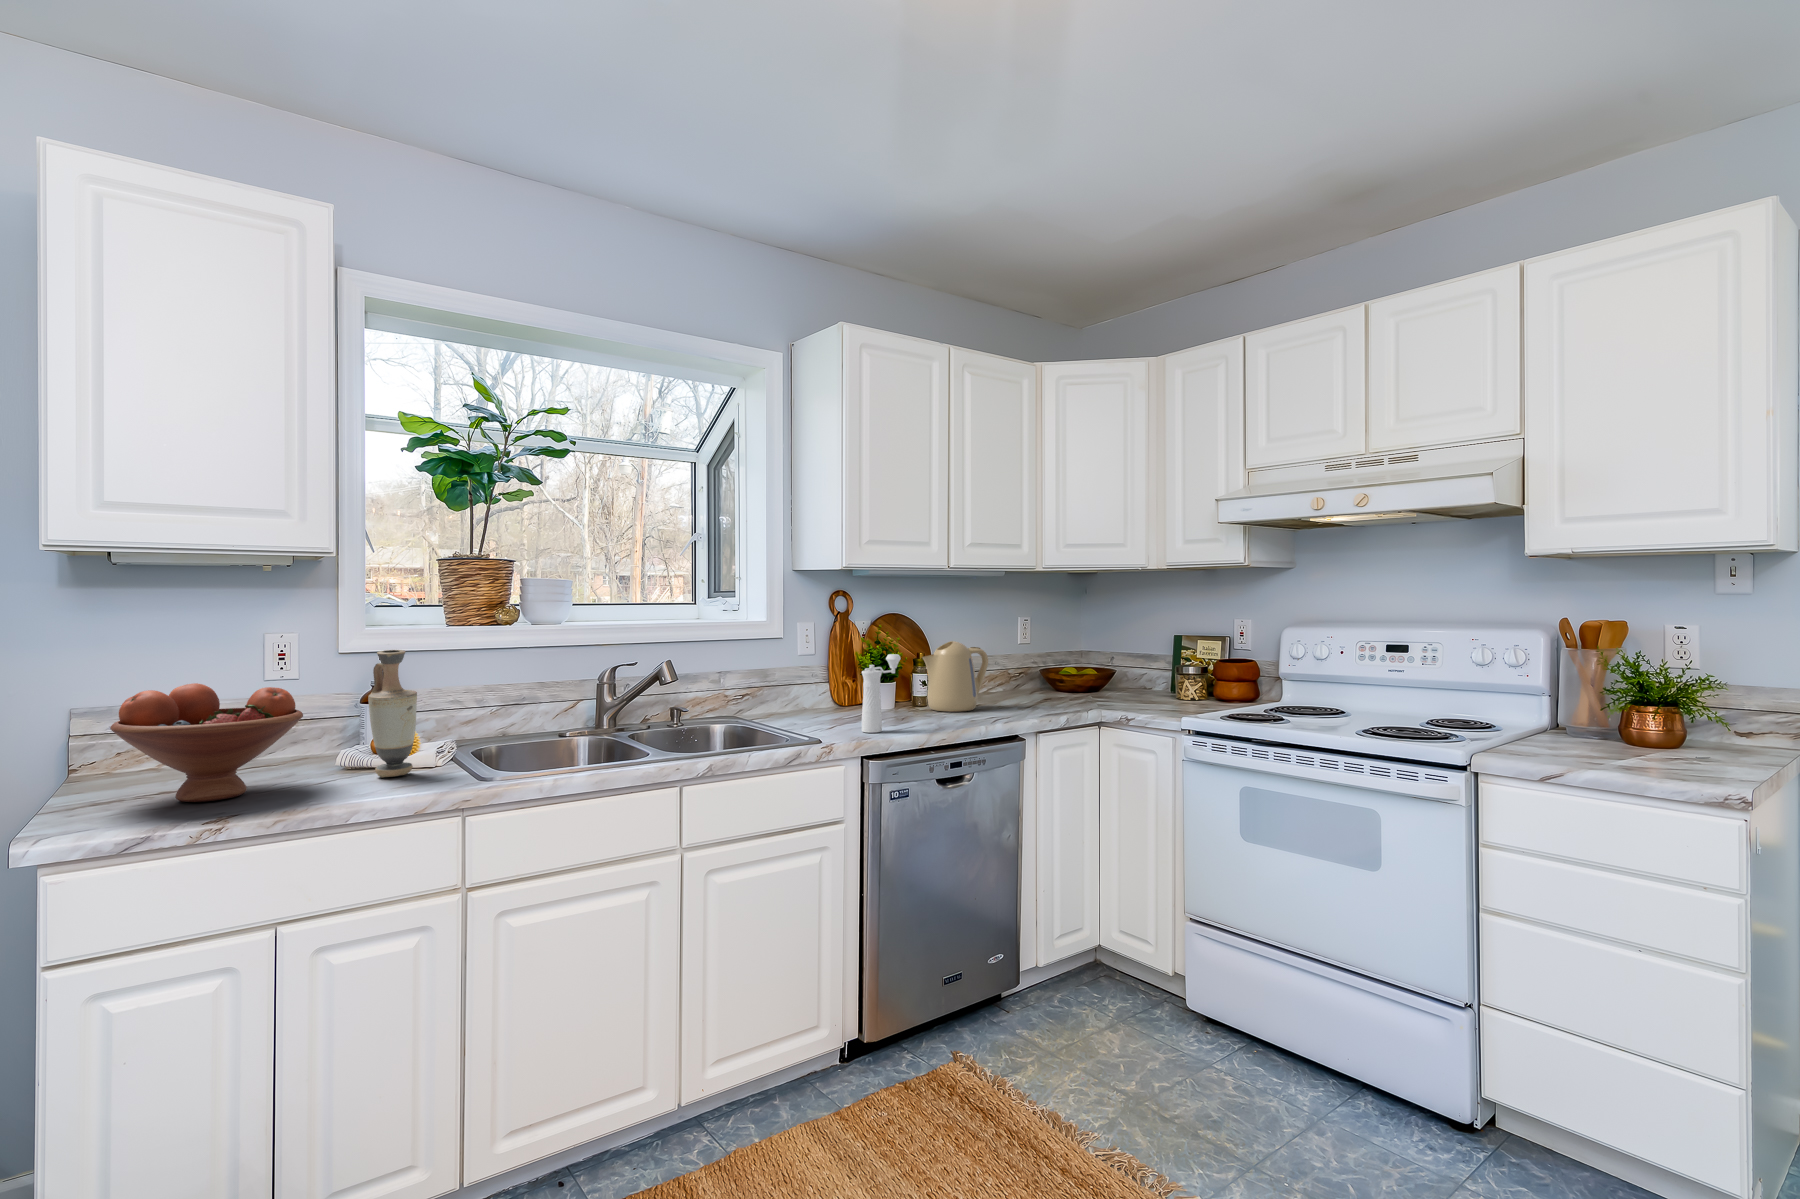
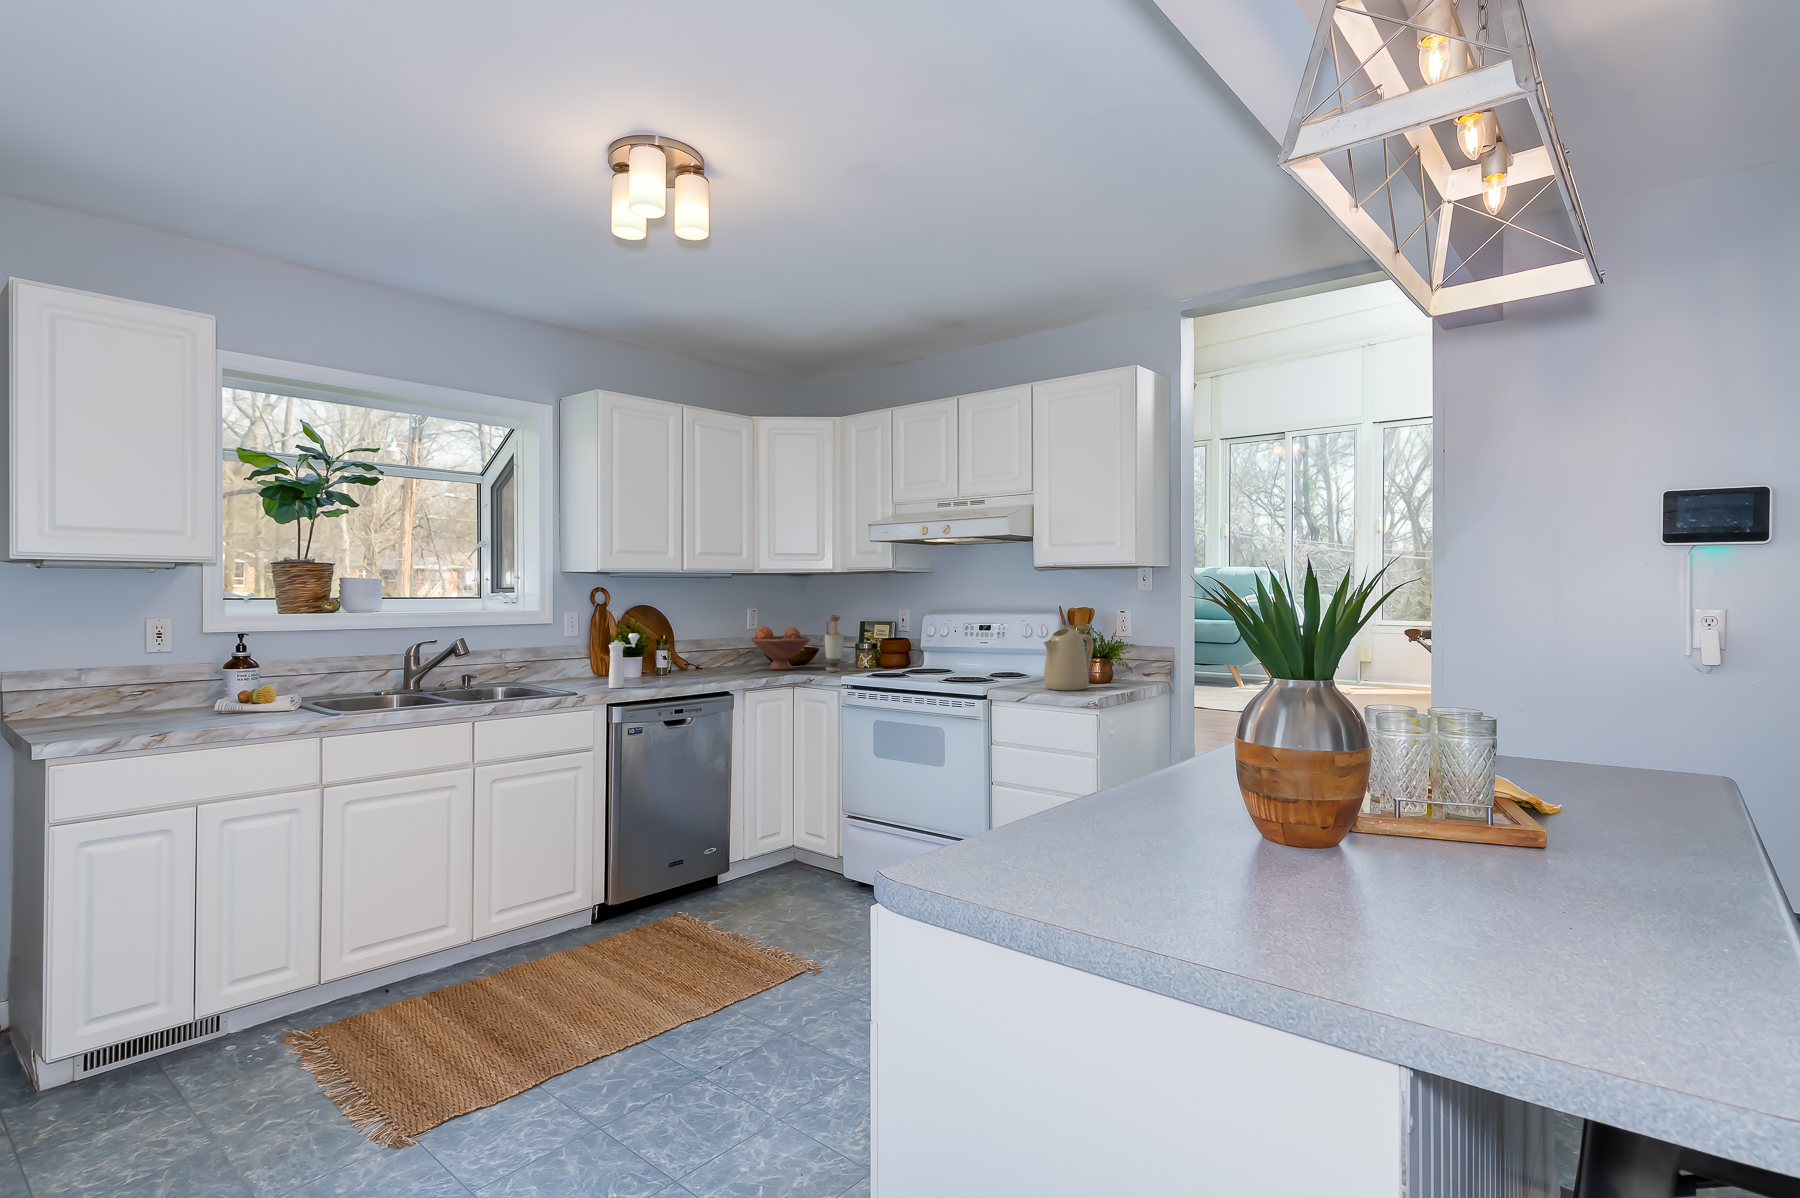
kettle: present [922,641,988,712] -> present [1044,628,1094,690]
vase: present [368,650,417,778] -> present [825,615,844,672]
fruit bowl: present [110,683,303,802] -> present [751,626,810,670]

